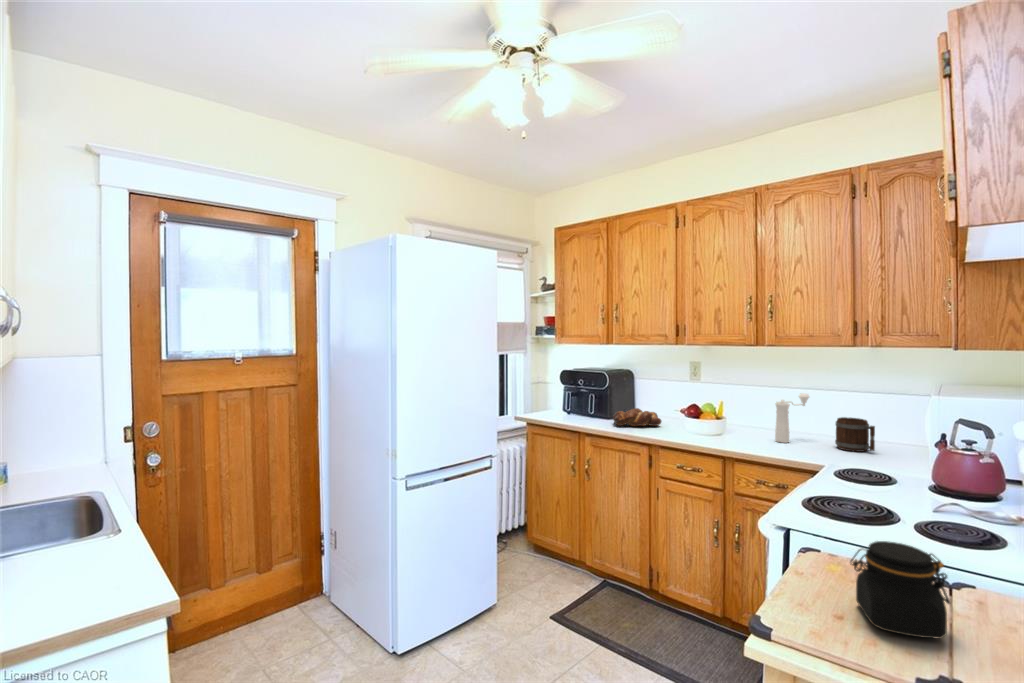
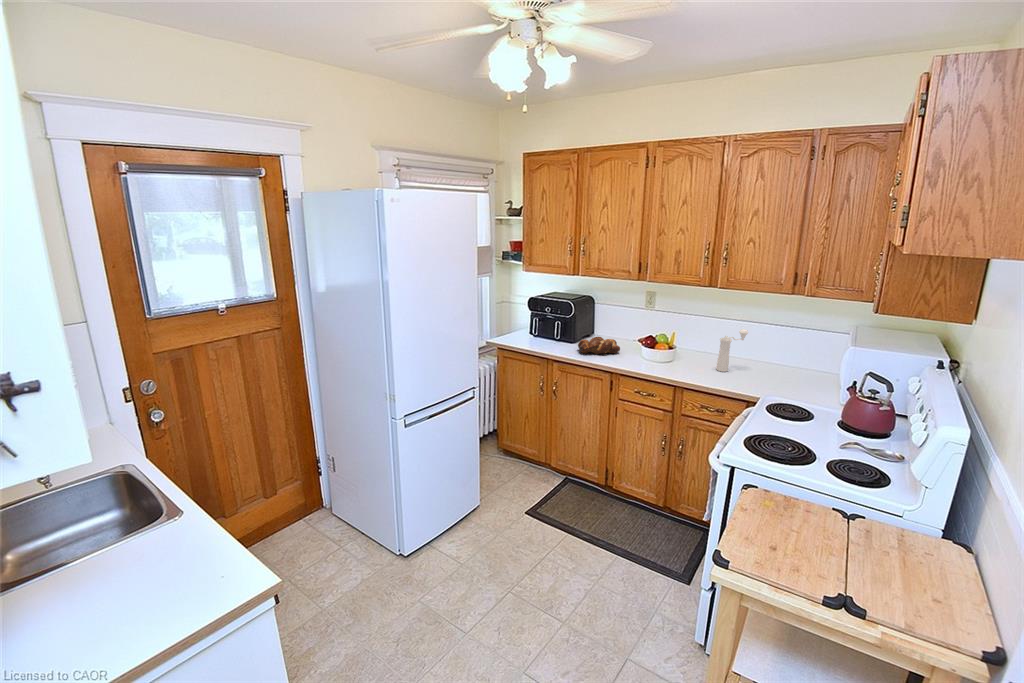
mug: present [835,417,875,452] -> none [765,352,799,381]
jar: present [850,541,950,639] -> none [789,499,859,571]

